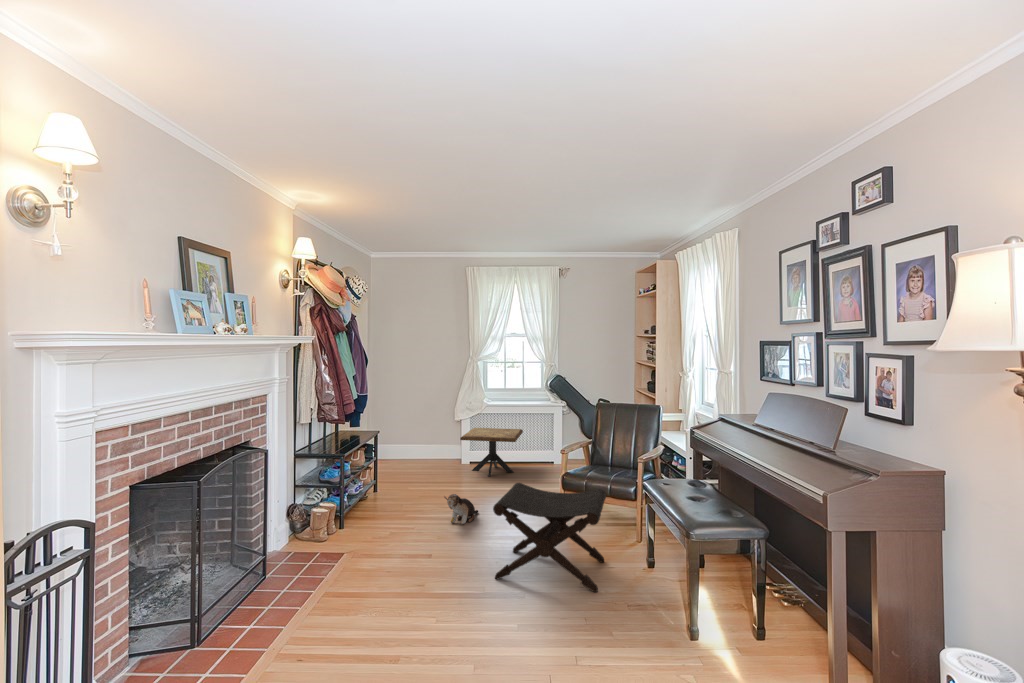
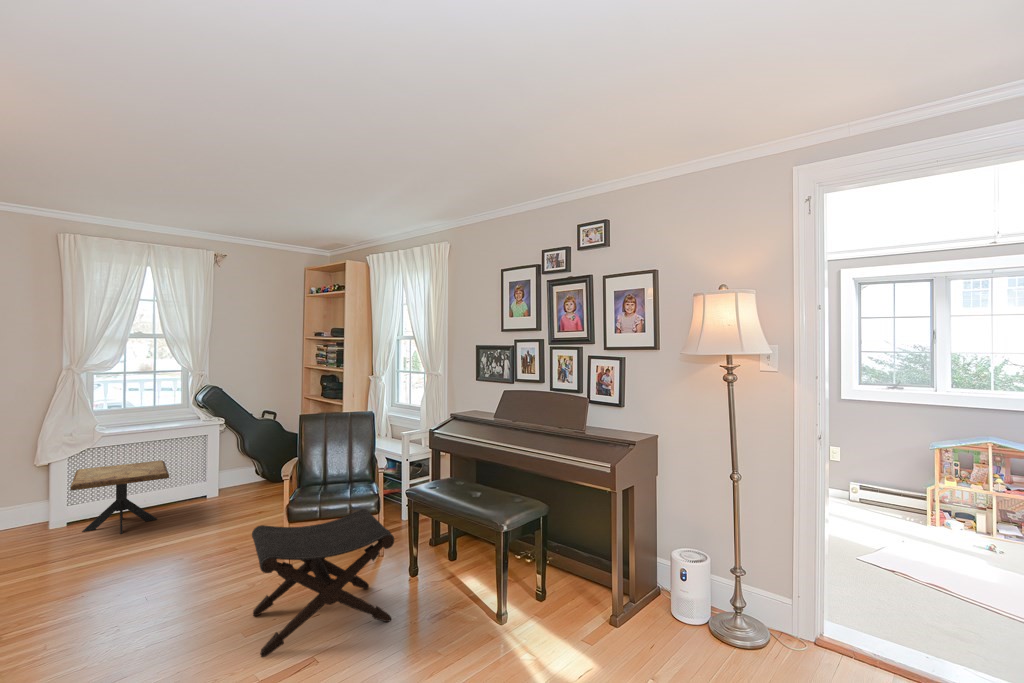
plush toy: present [444,494,478,524] -> none [111,567,156,612]

